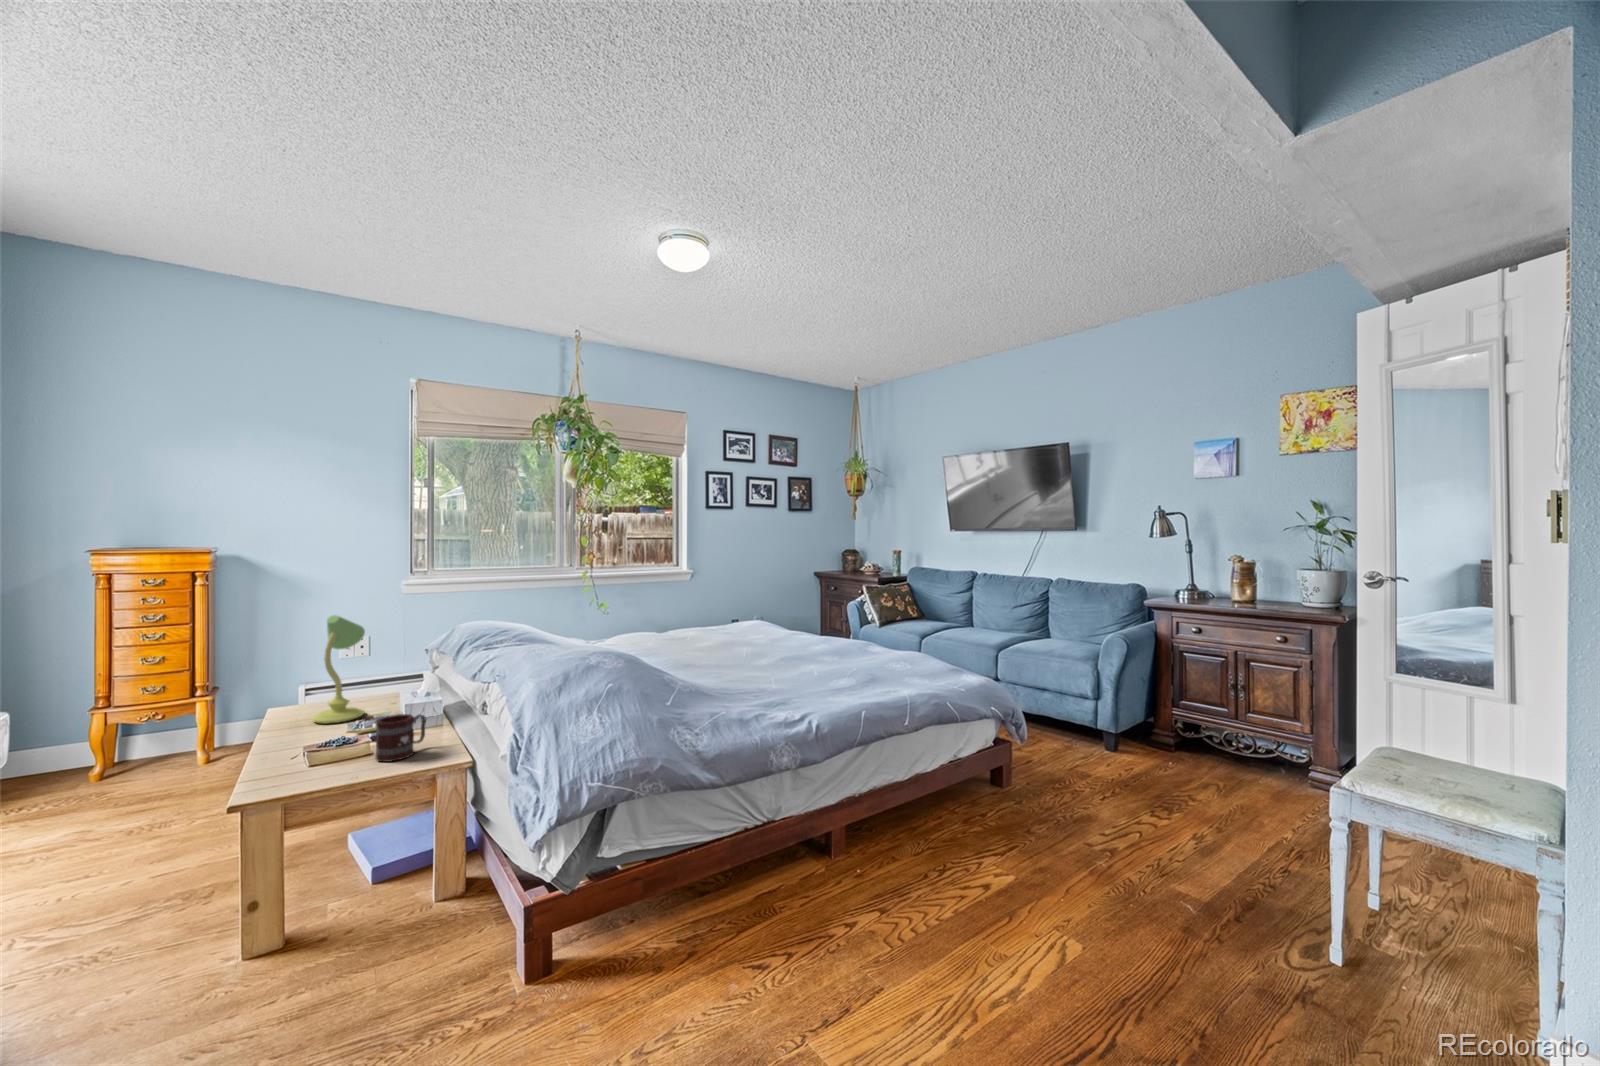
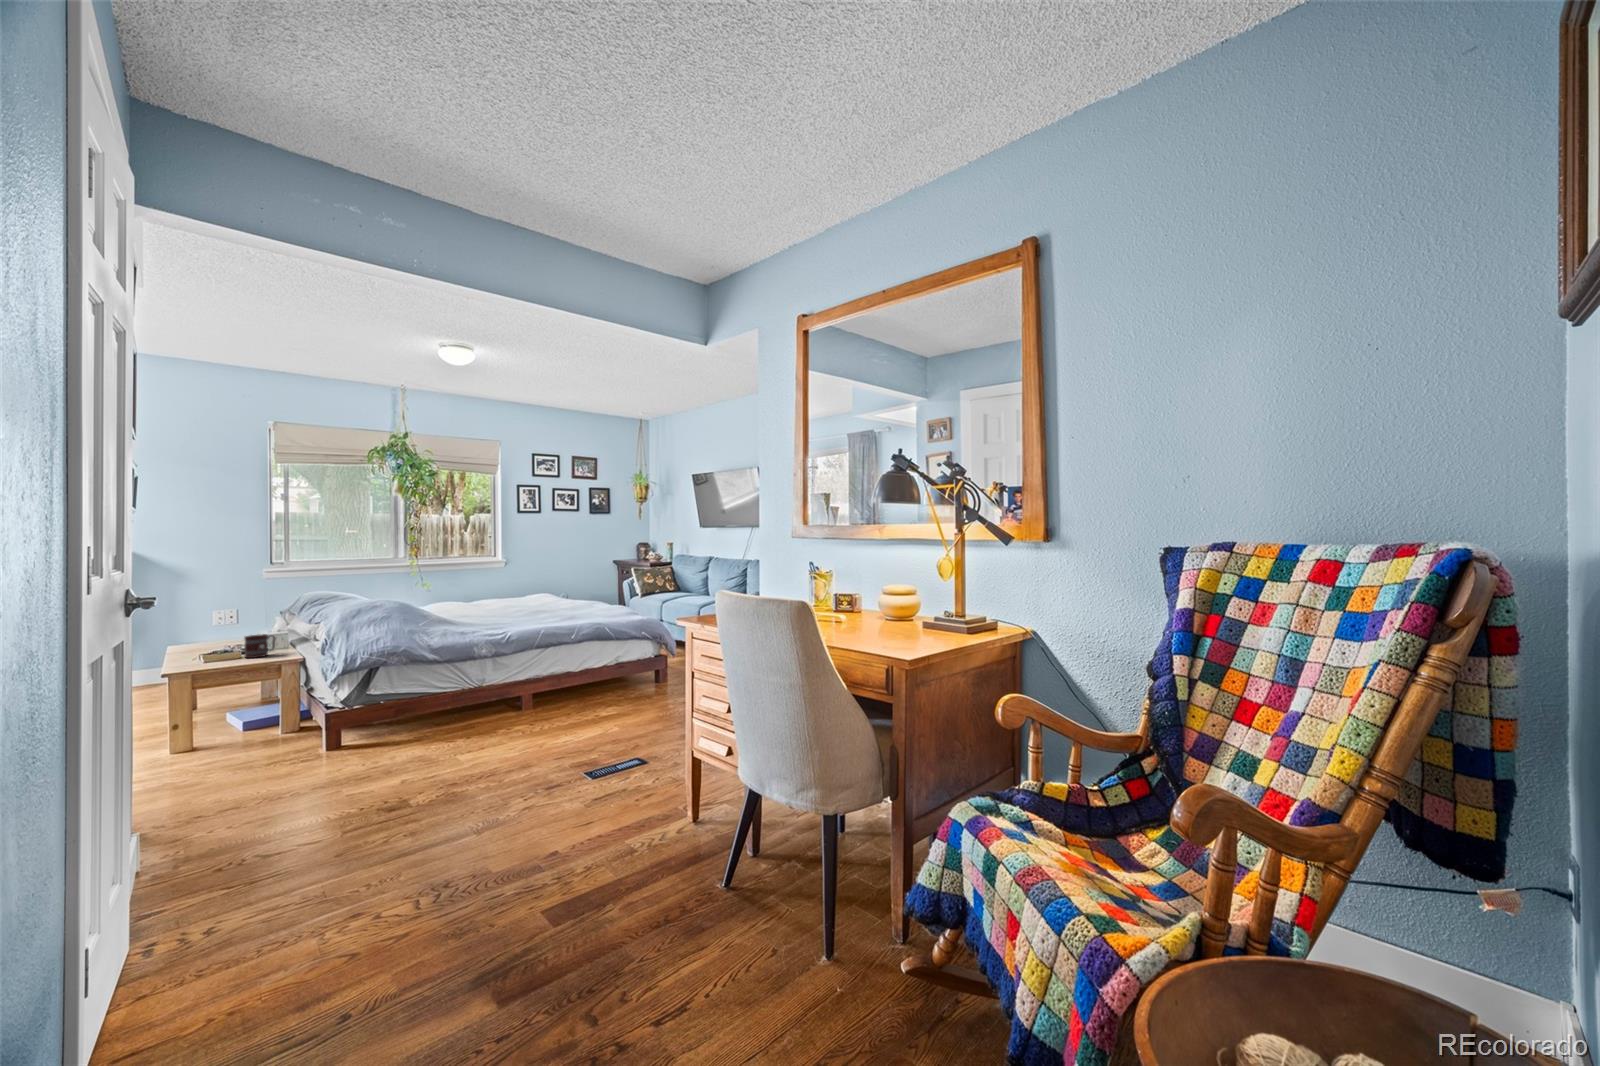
table lamp: present [312,615,365,724] -> none [202,584,237,648]

